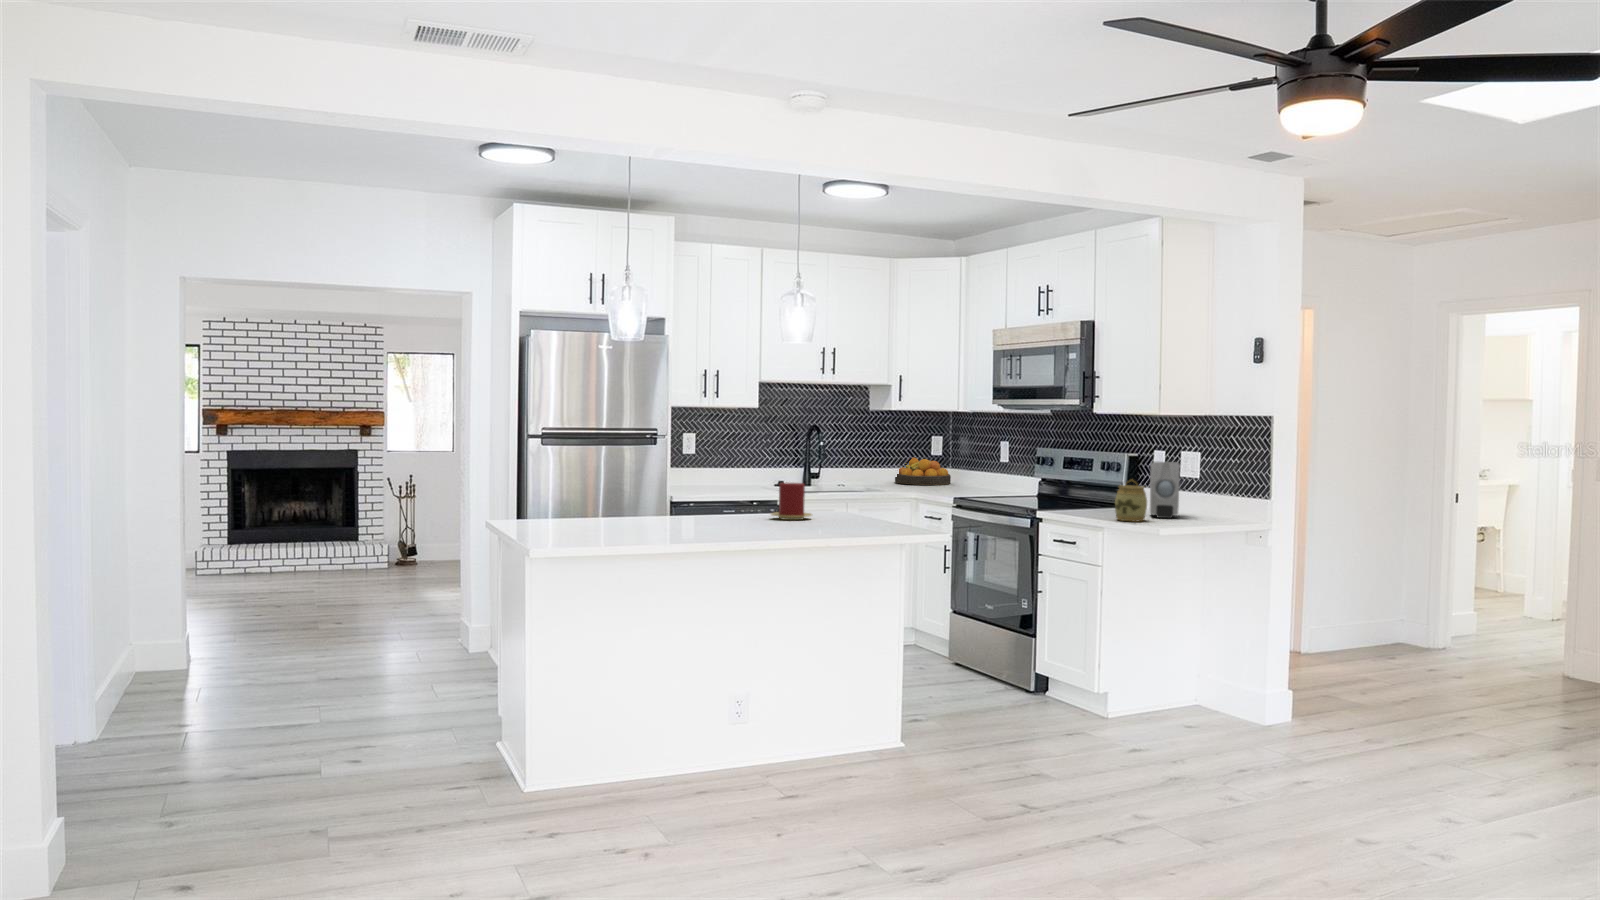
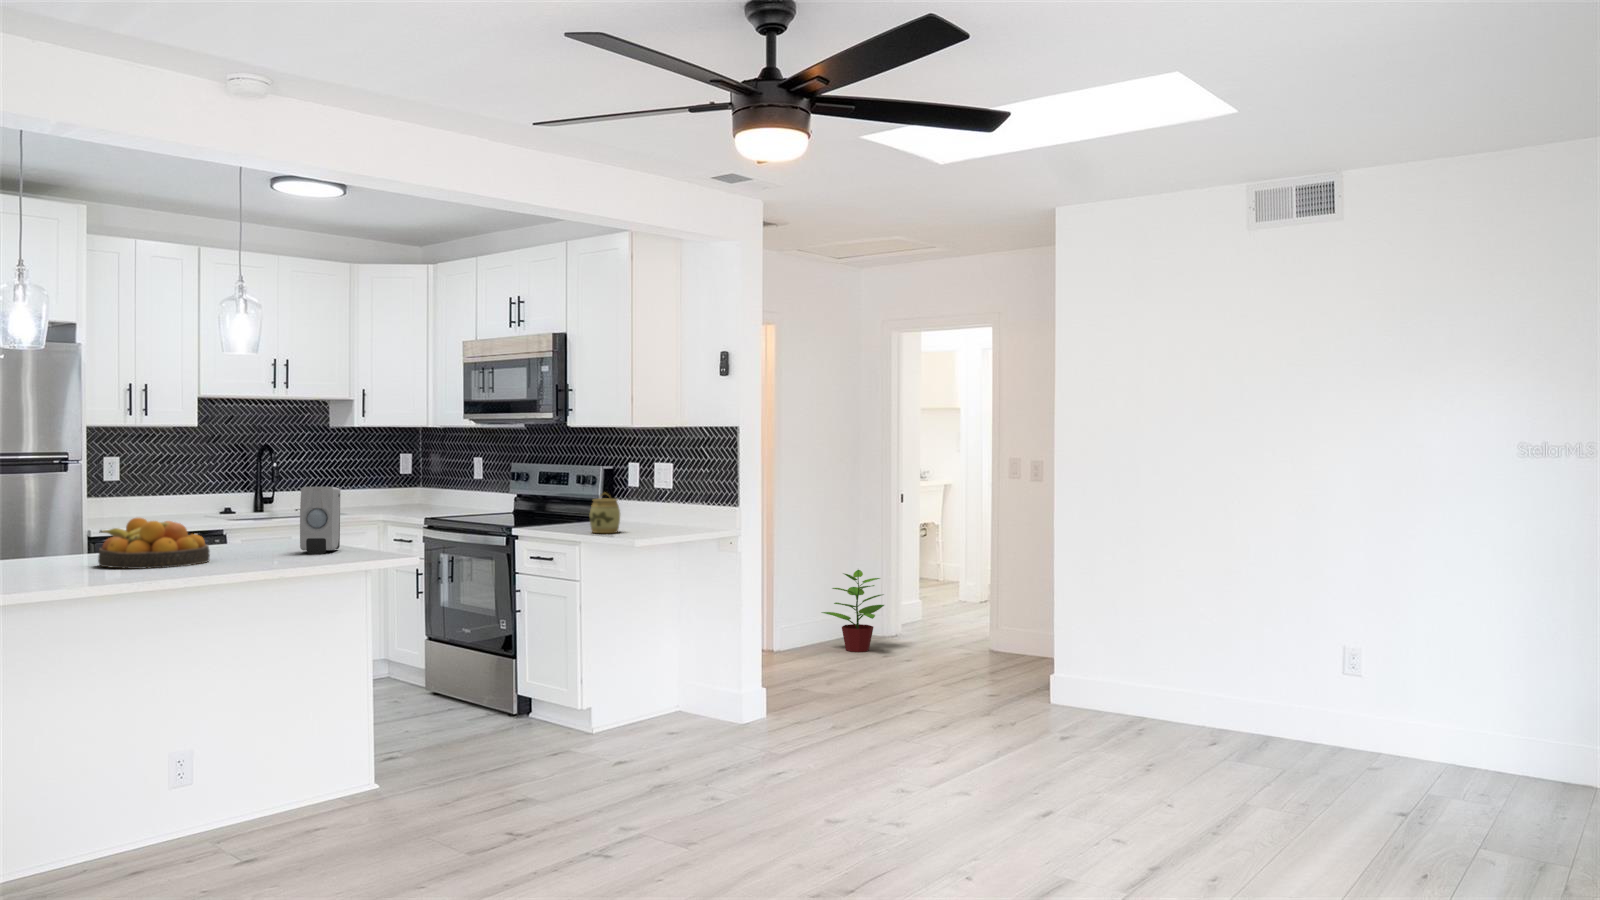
fruit bowl: present [895,458,951,485] -> present [98,518,210,569]
soap dispenser: present [1150,462,1180,518] -> present [300,487,340,554]
candle: present [771,483,812,520] -> none [223,509,272,550]
potted plant: none [1353,569,1430,660] -> present [822,570,884,652]

